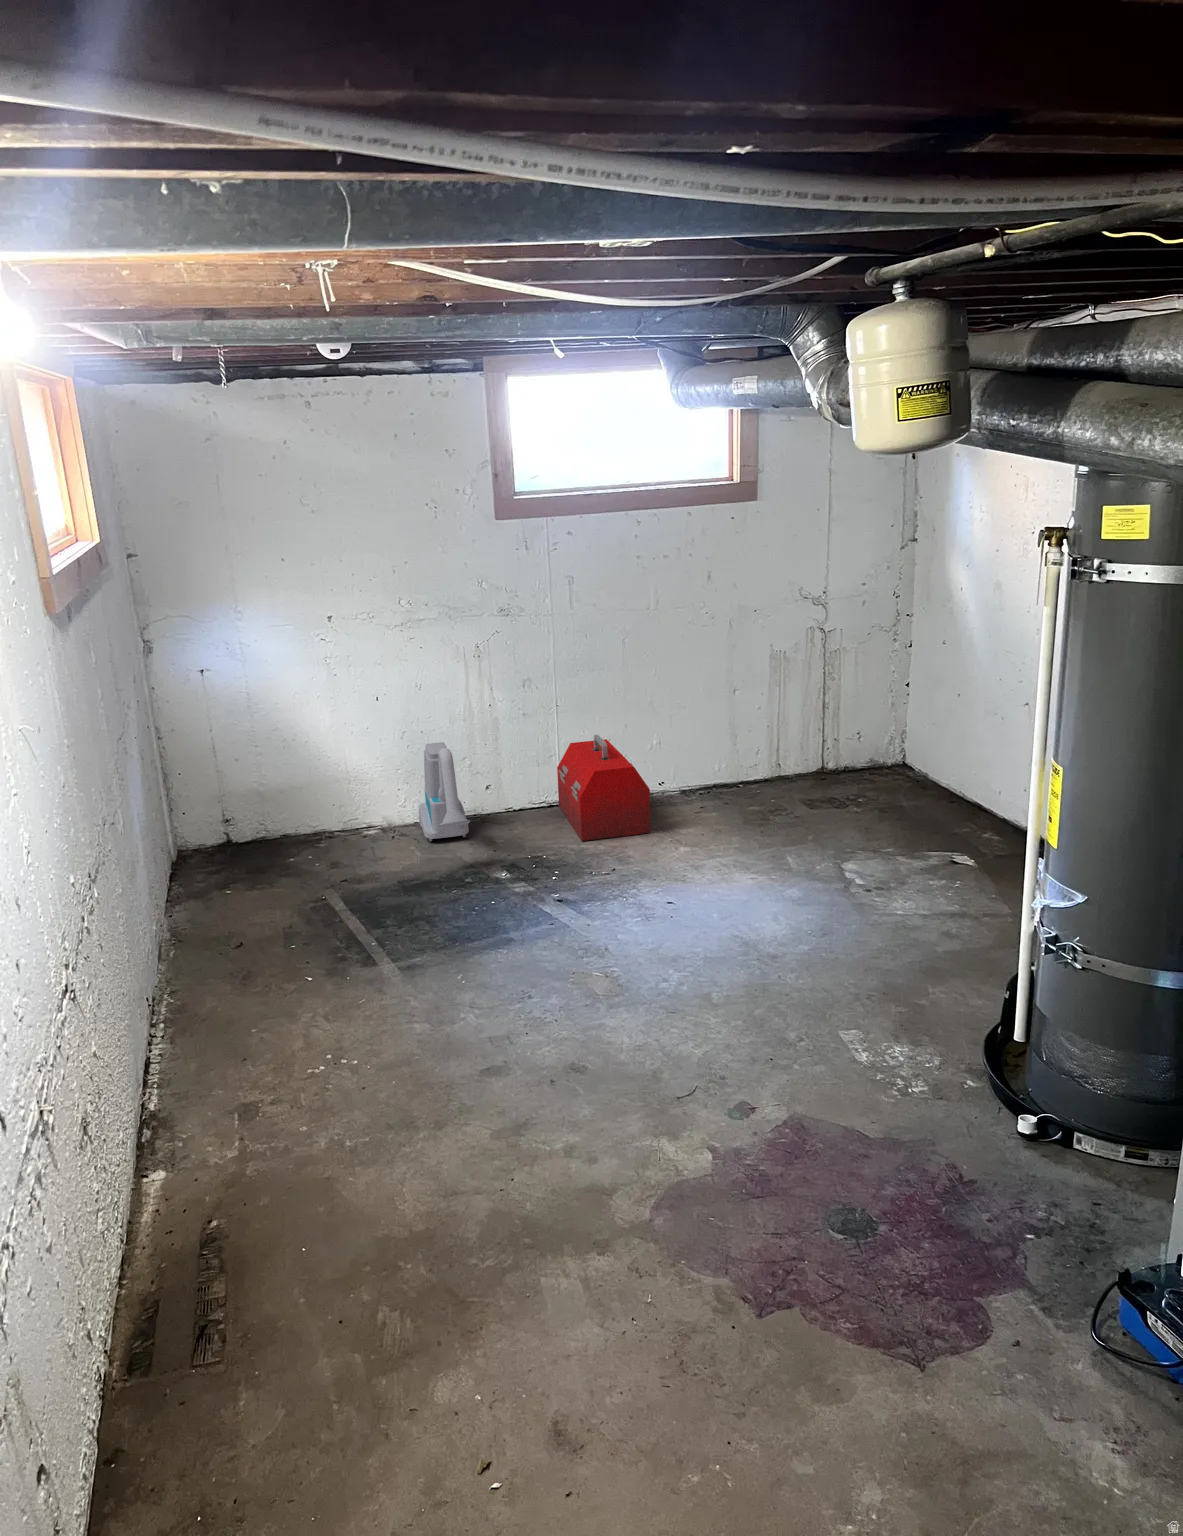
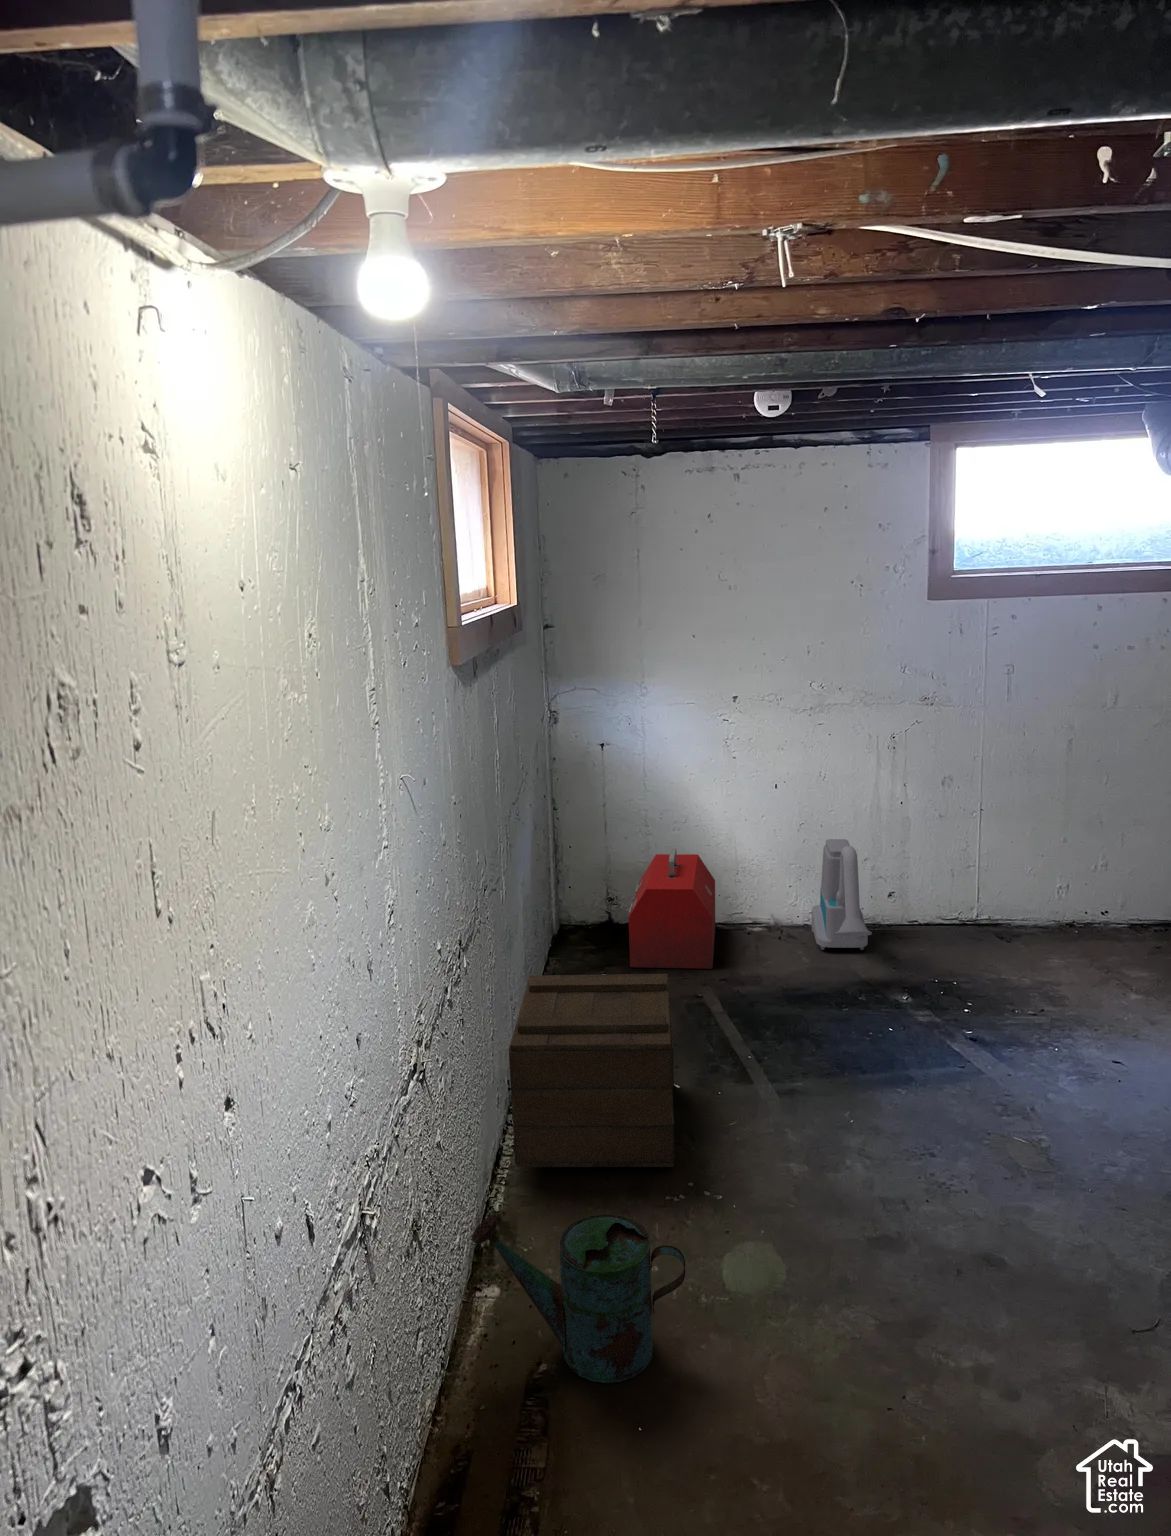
toolbox: present [557,735,650,841] -> present [629,848,715,969]
wooden crate: none [148,879,314,1071] -> present [509,974,675,1167]
watering can: none [136,1084,332,1220] -> present [471,1214,685,1383]

